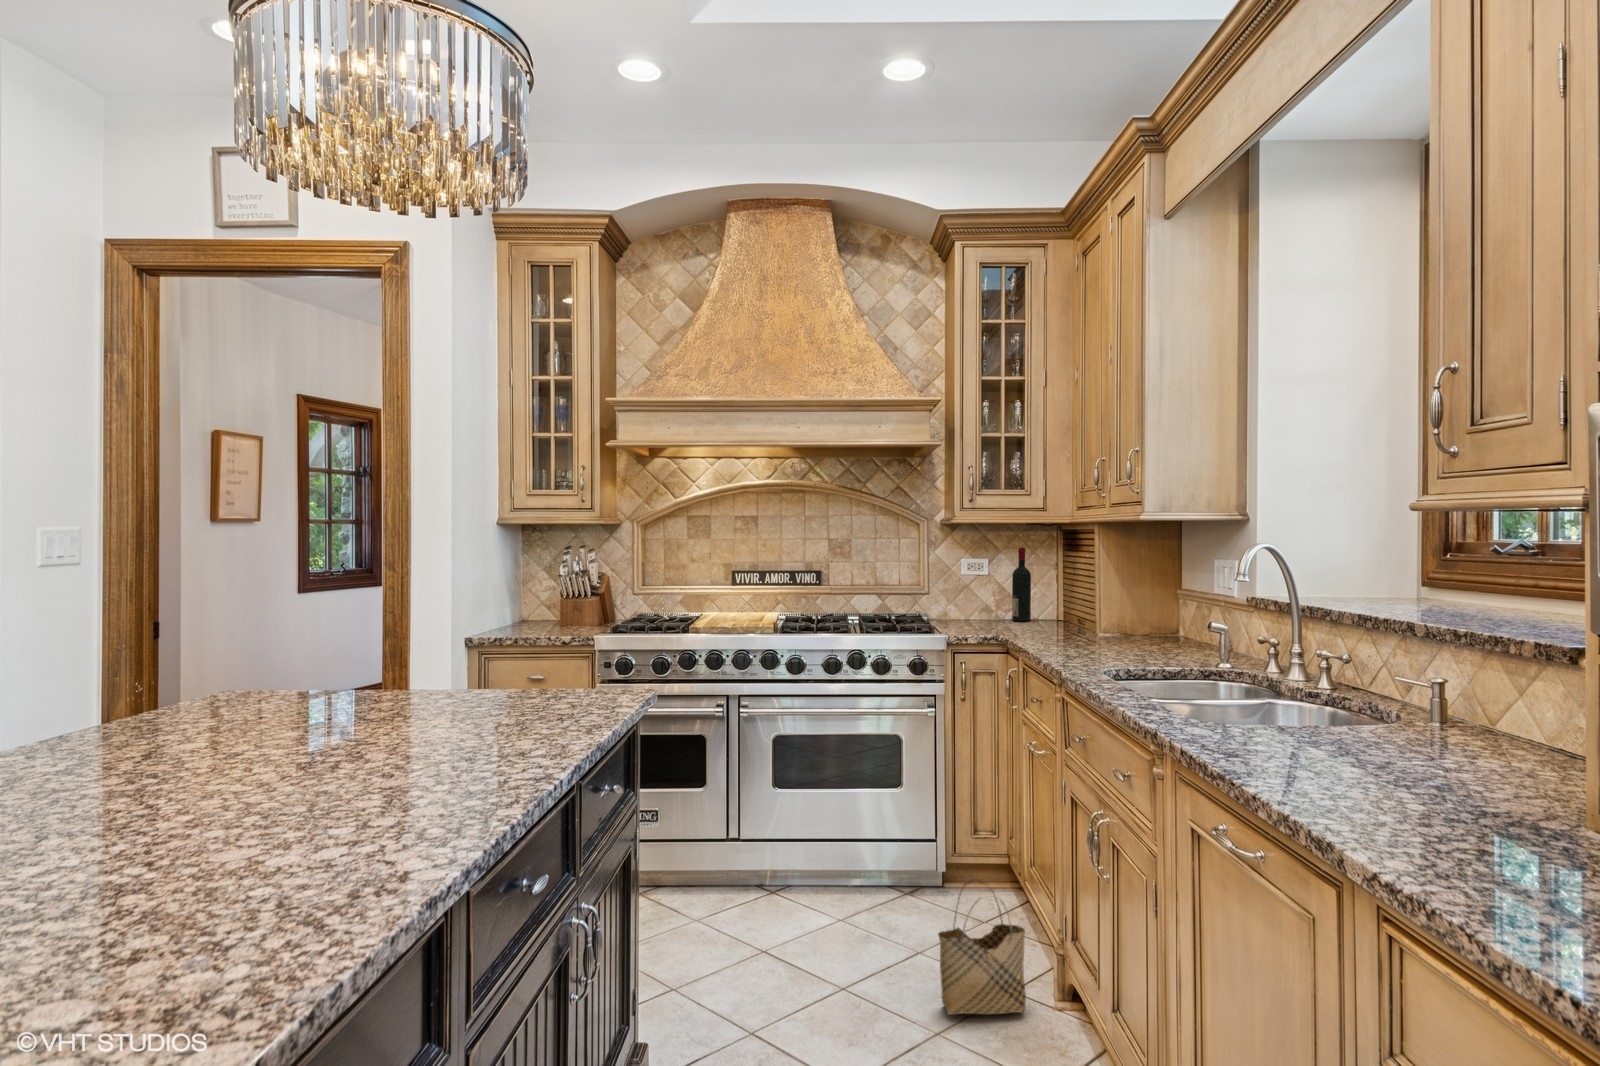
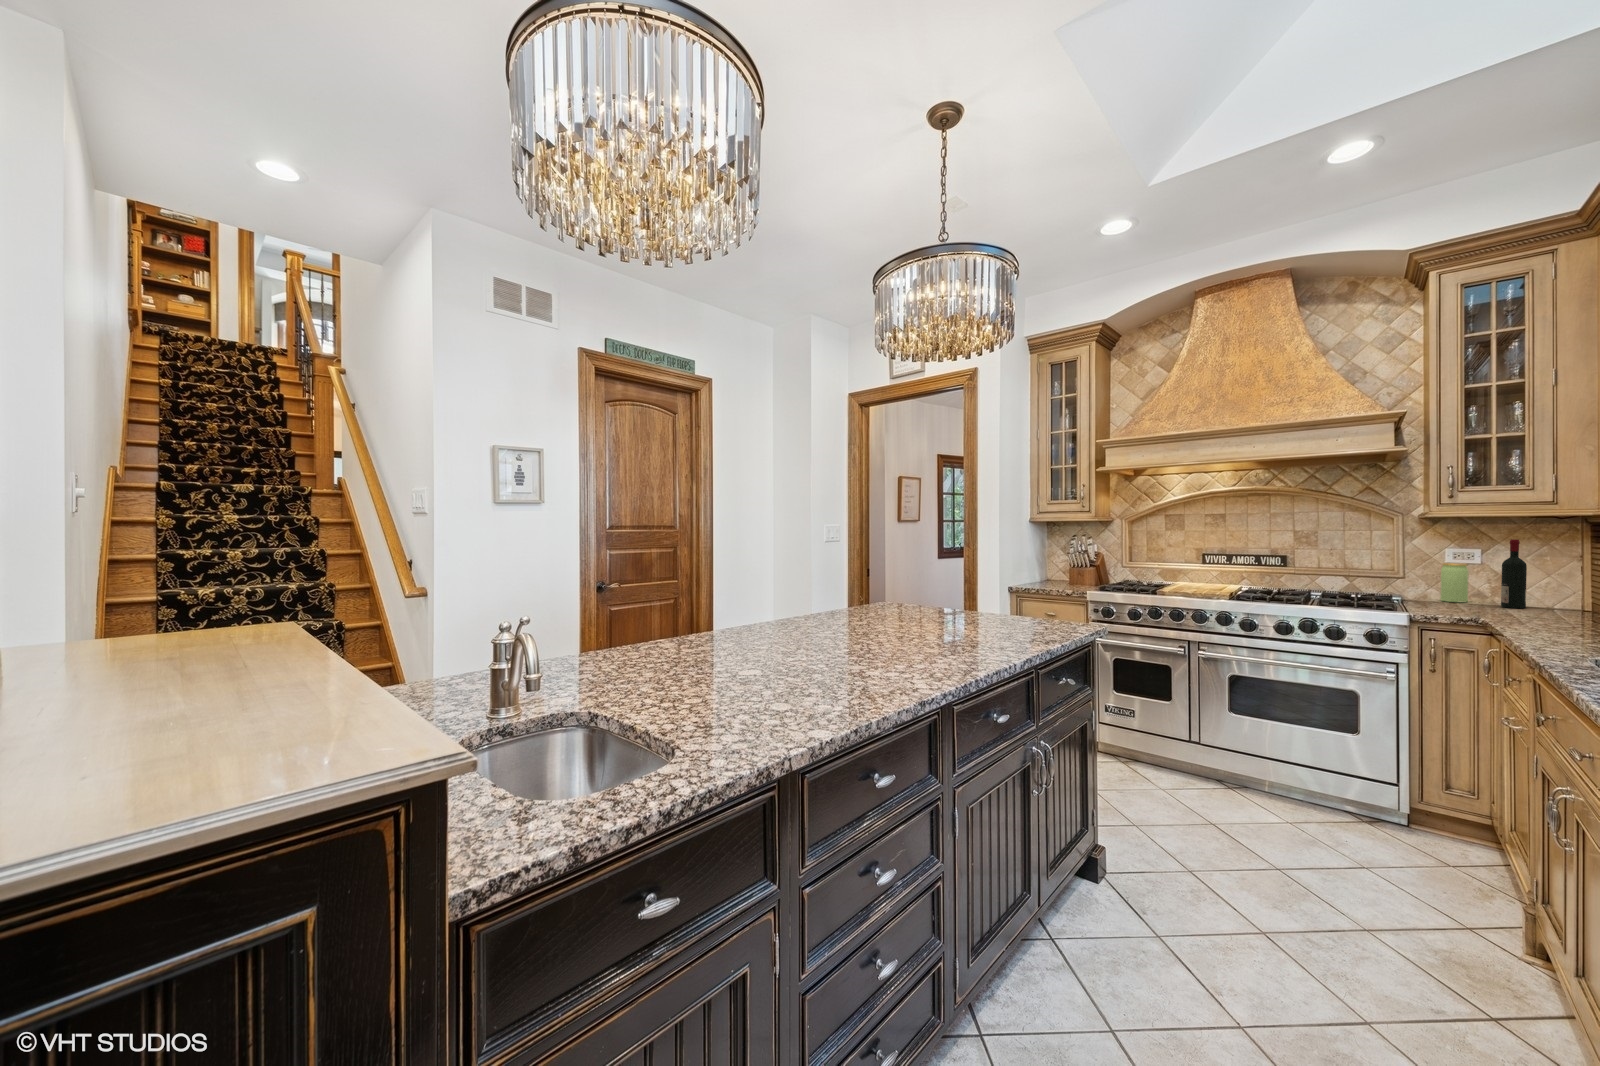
jar: none [962,574,985,618] -> present [1440,563,1469,602]
woven basket: present [938,879,1026,1015] -> none [1374,818,1479,947]

